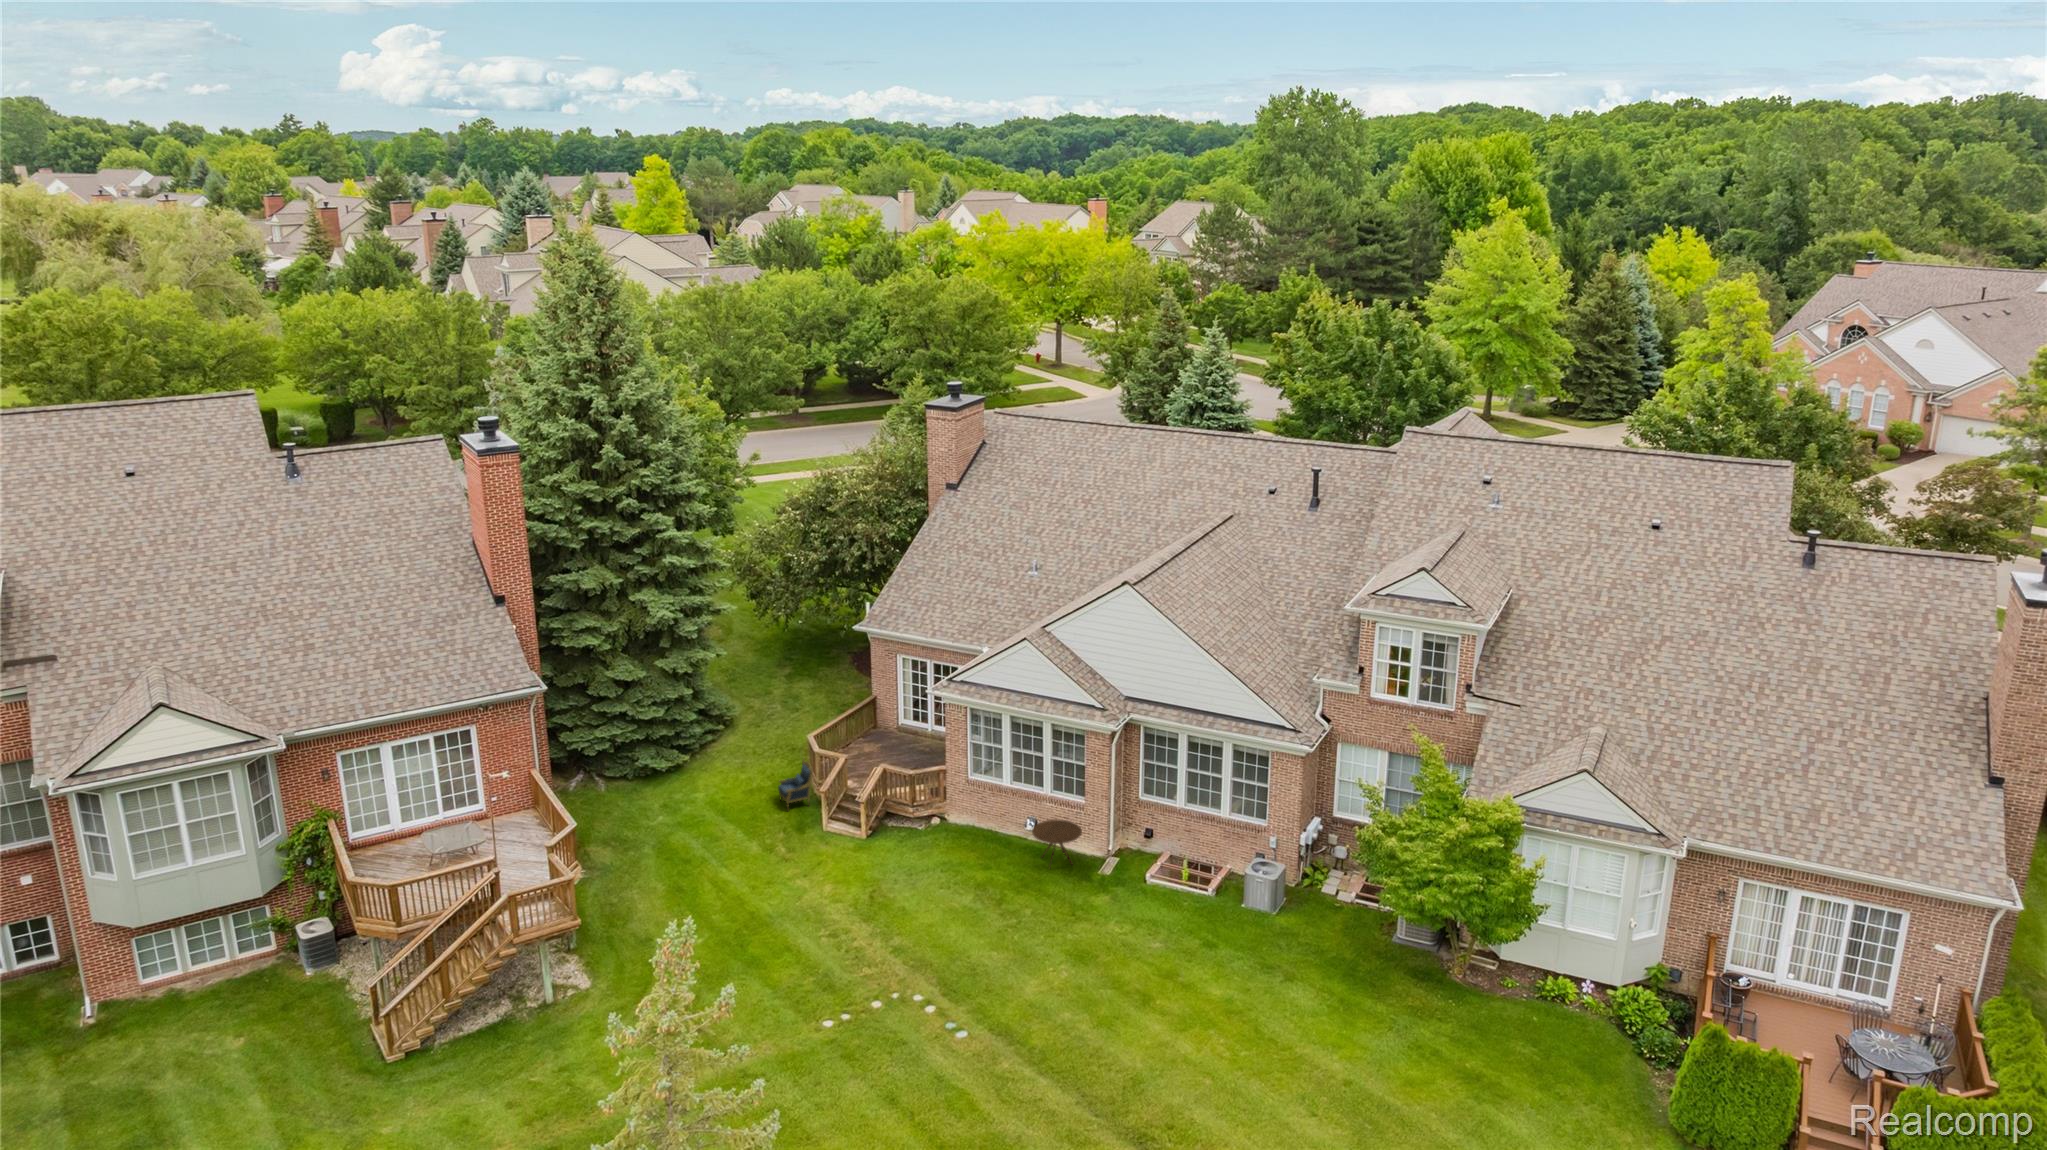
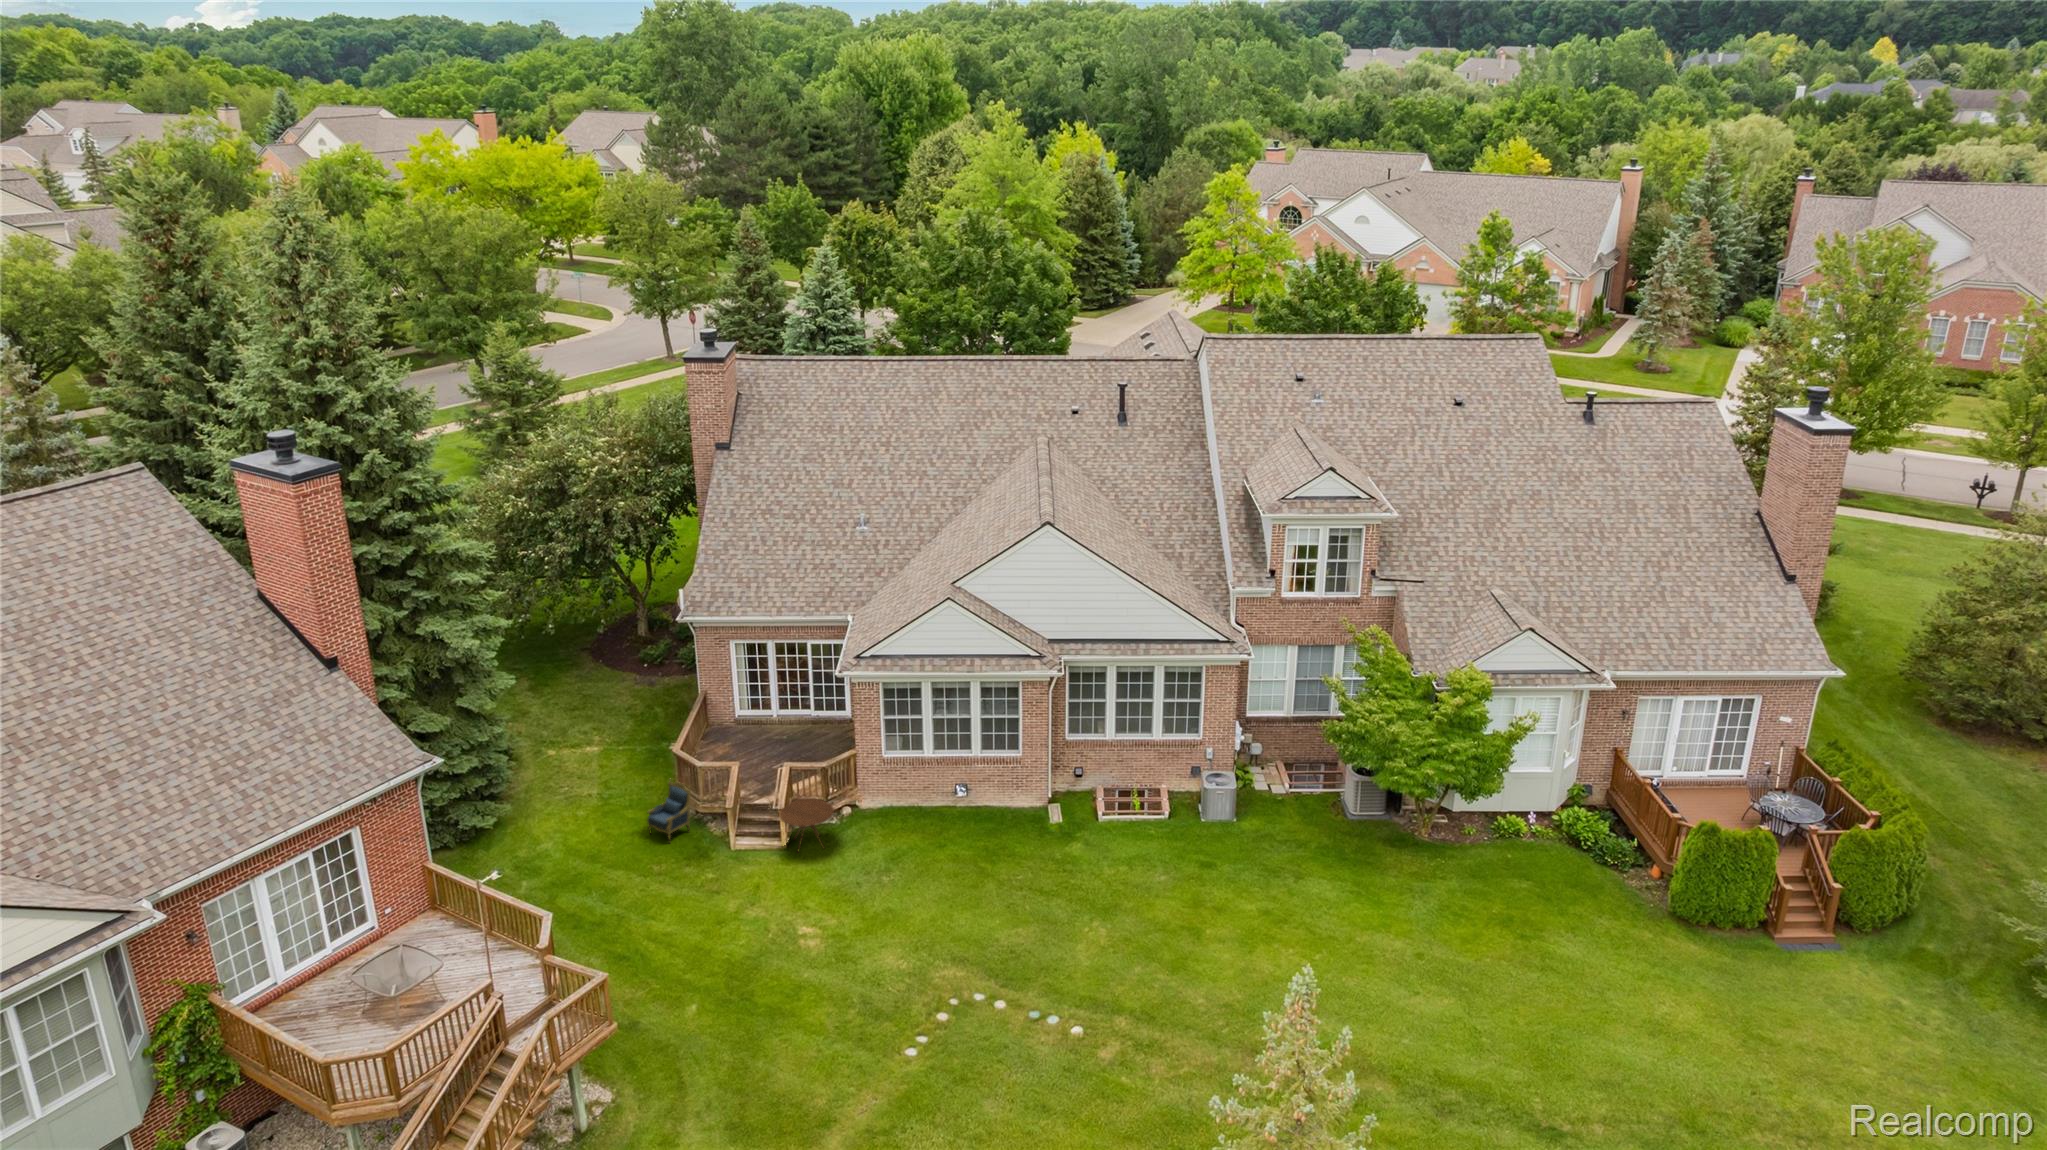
round table: present [1032,820,1082,868] -> present [779,799,834,850]

